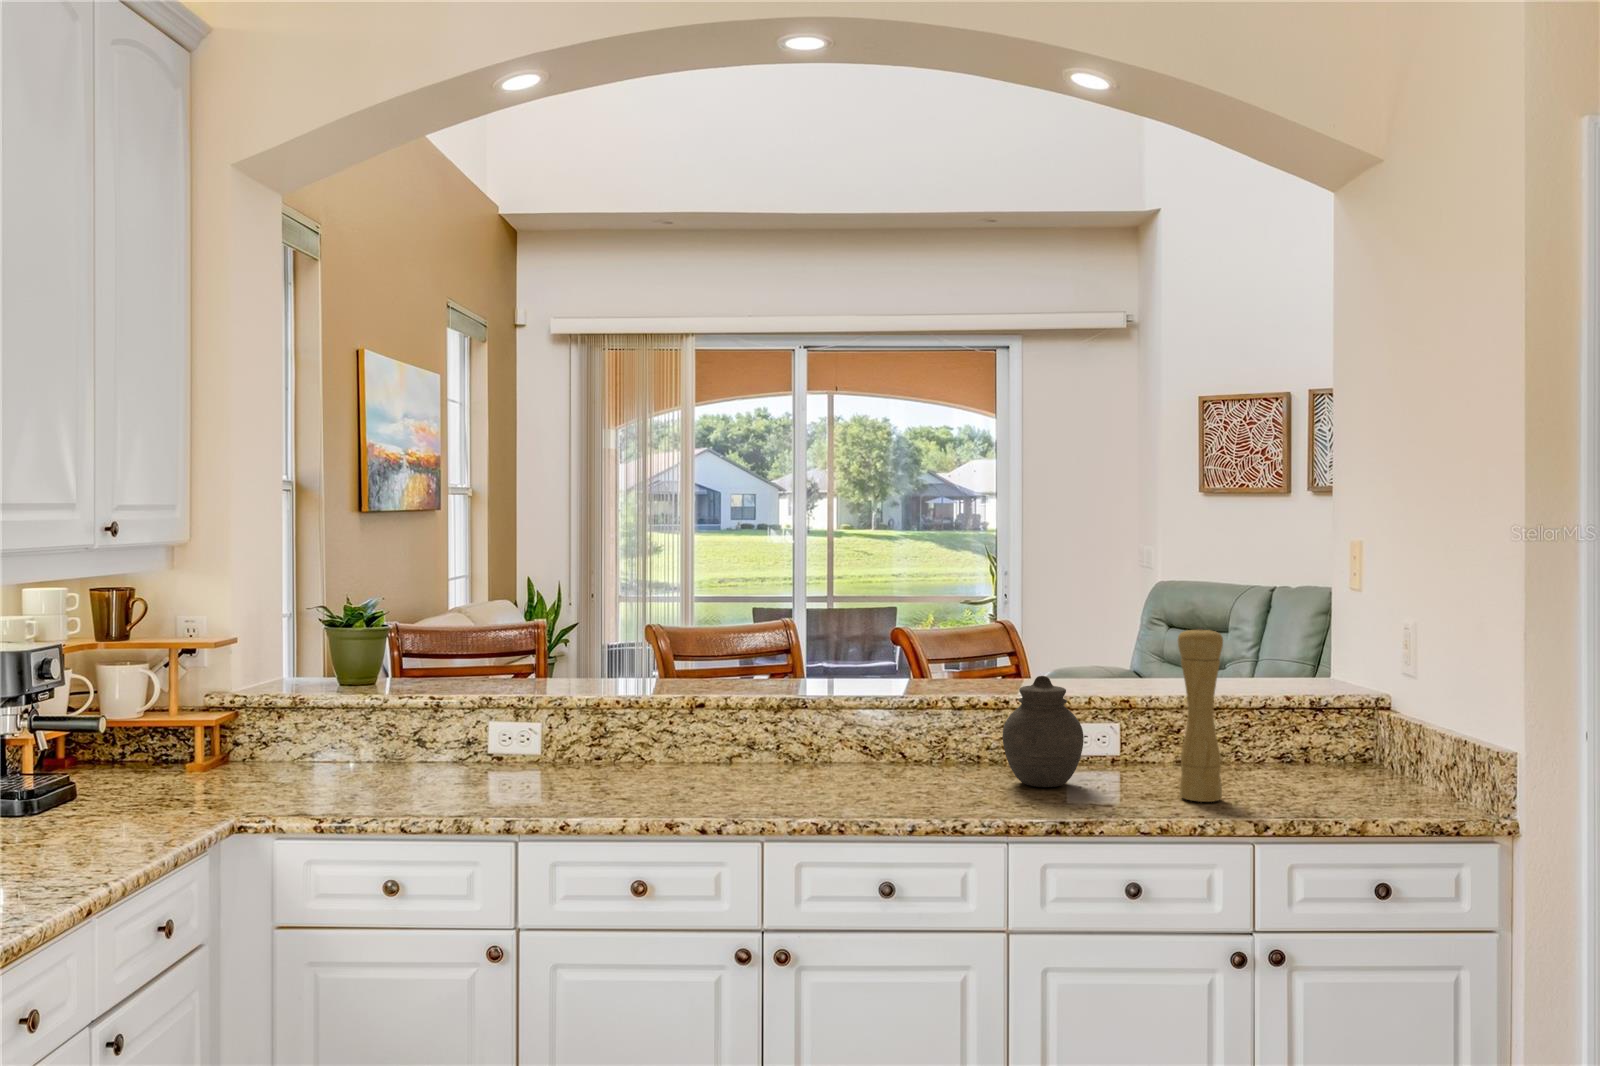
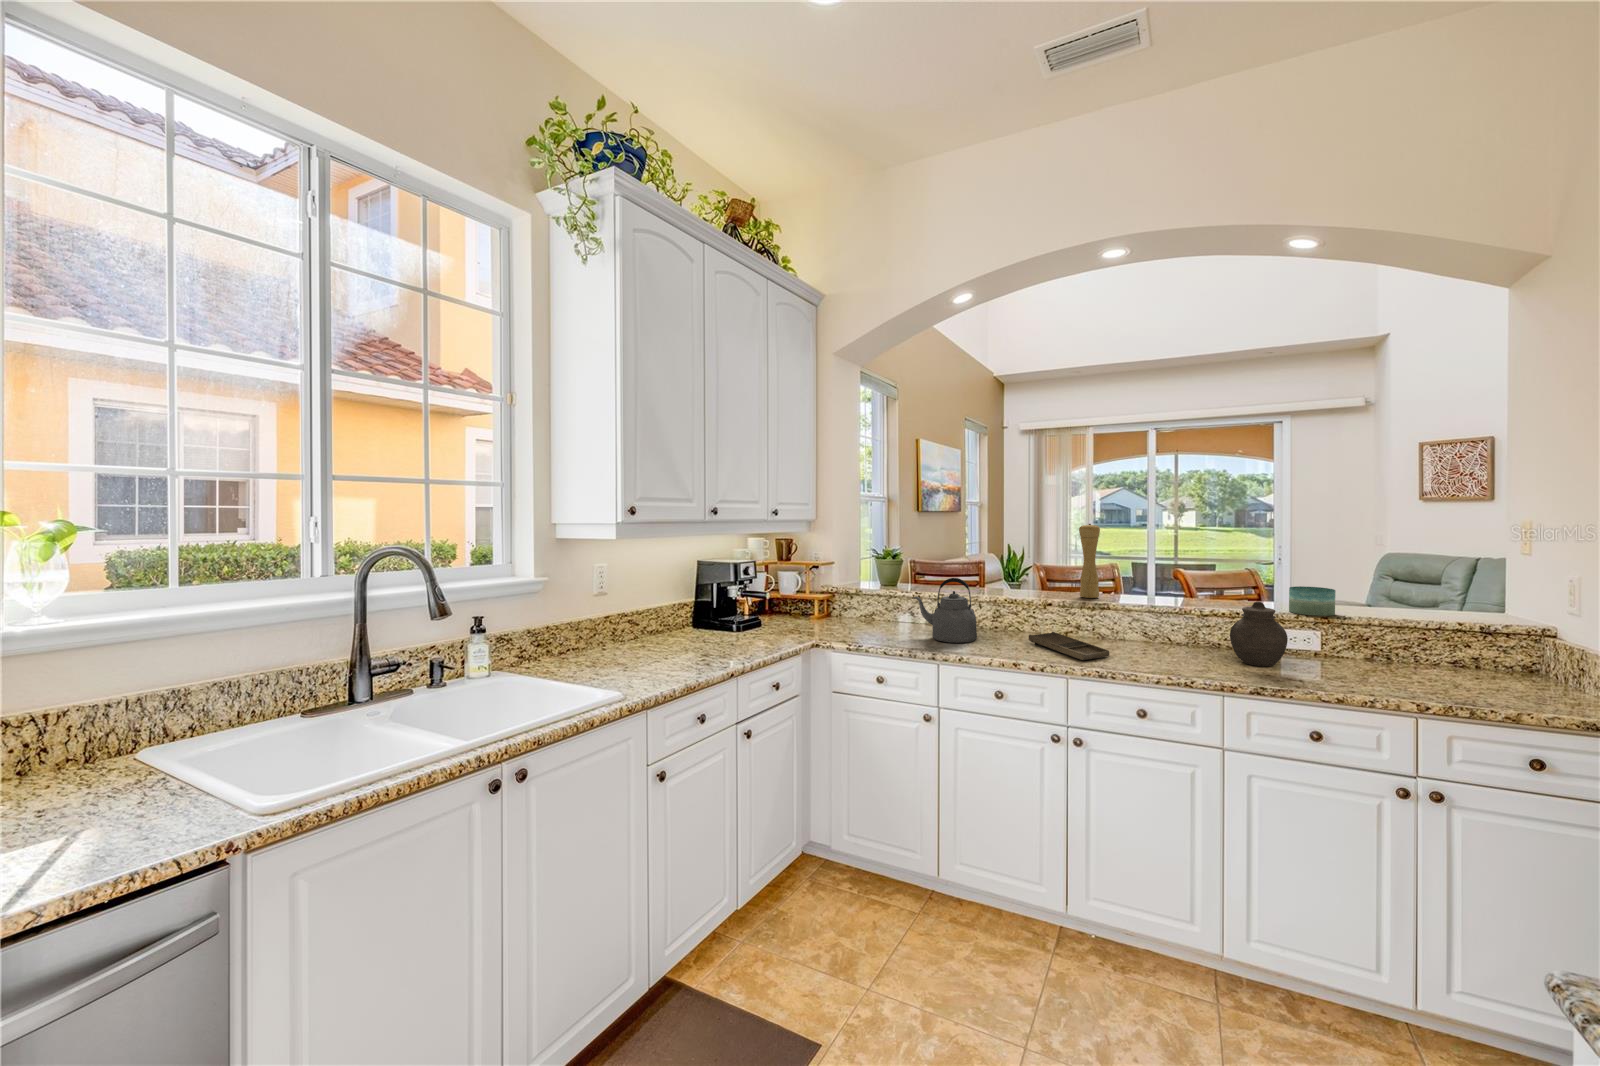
pepper mill: present [1178,627,1223,802] -> present [1079,524,1100,598]
candle: none [1077,650,1137,696] -> present [1289,586,1336,616]
kettle: none [428,657,567,796] -> present [913,578,977,643]
tray: none [669,757,817,806] -> present [1029,632,1109,660]

